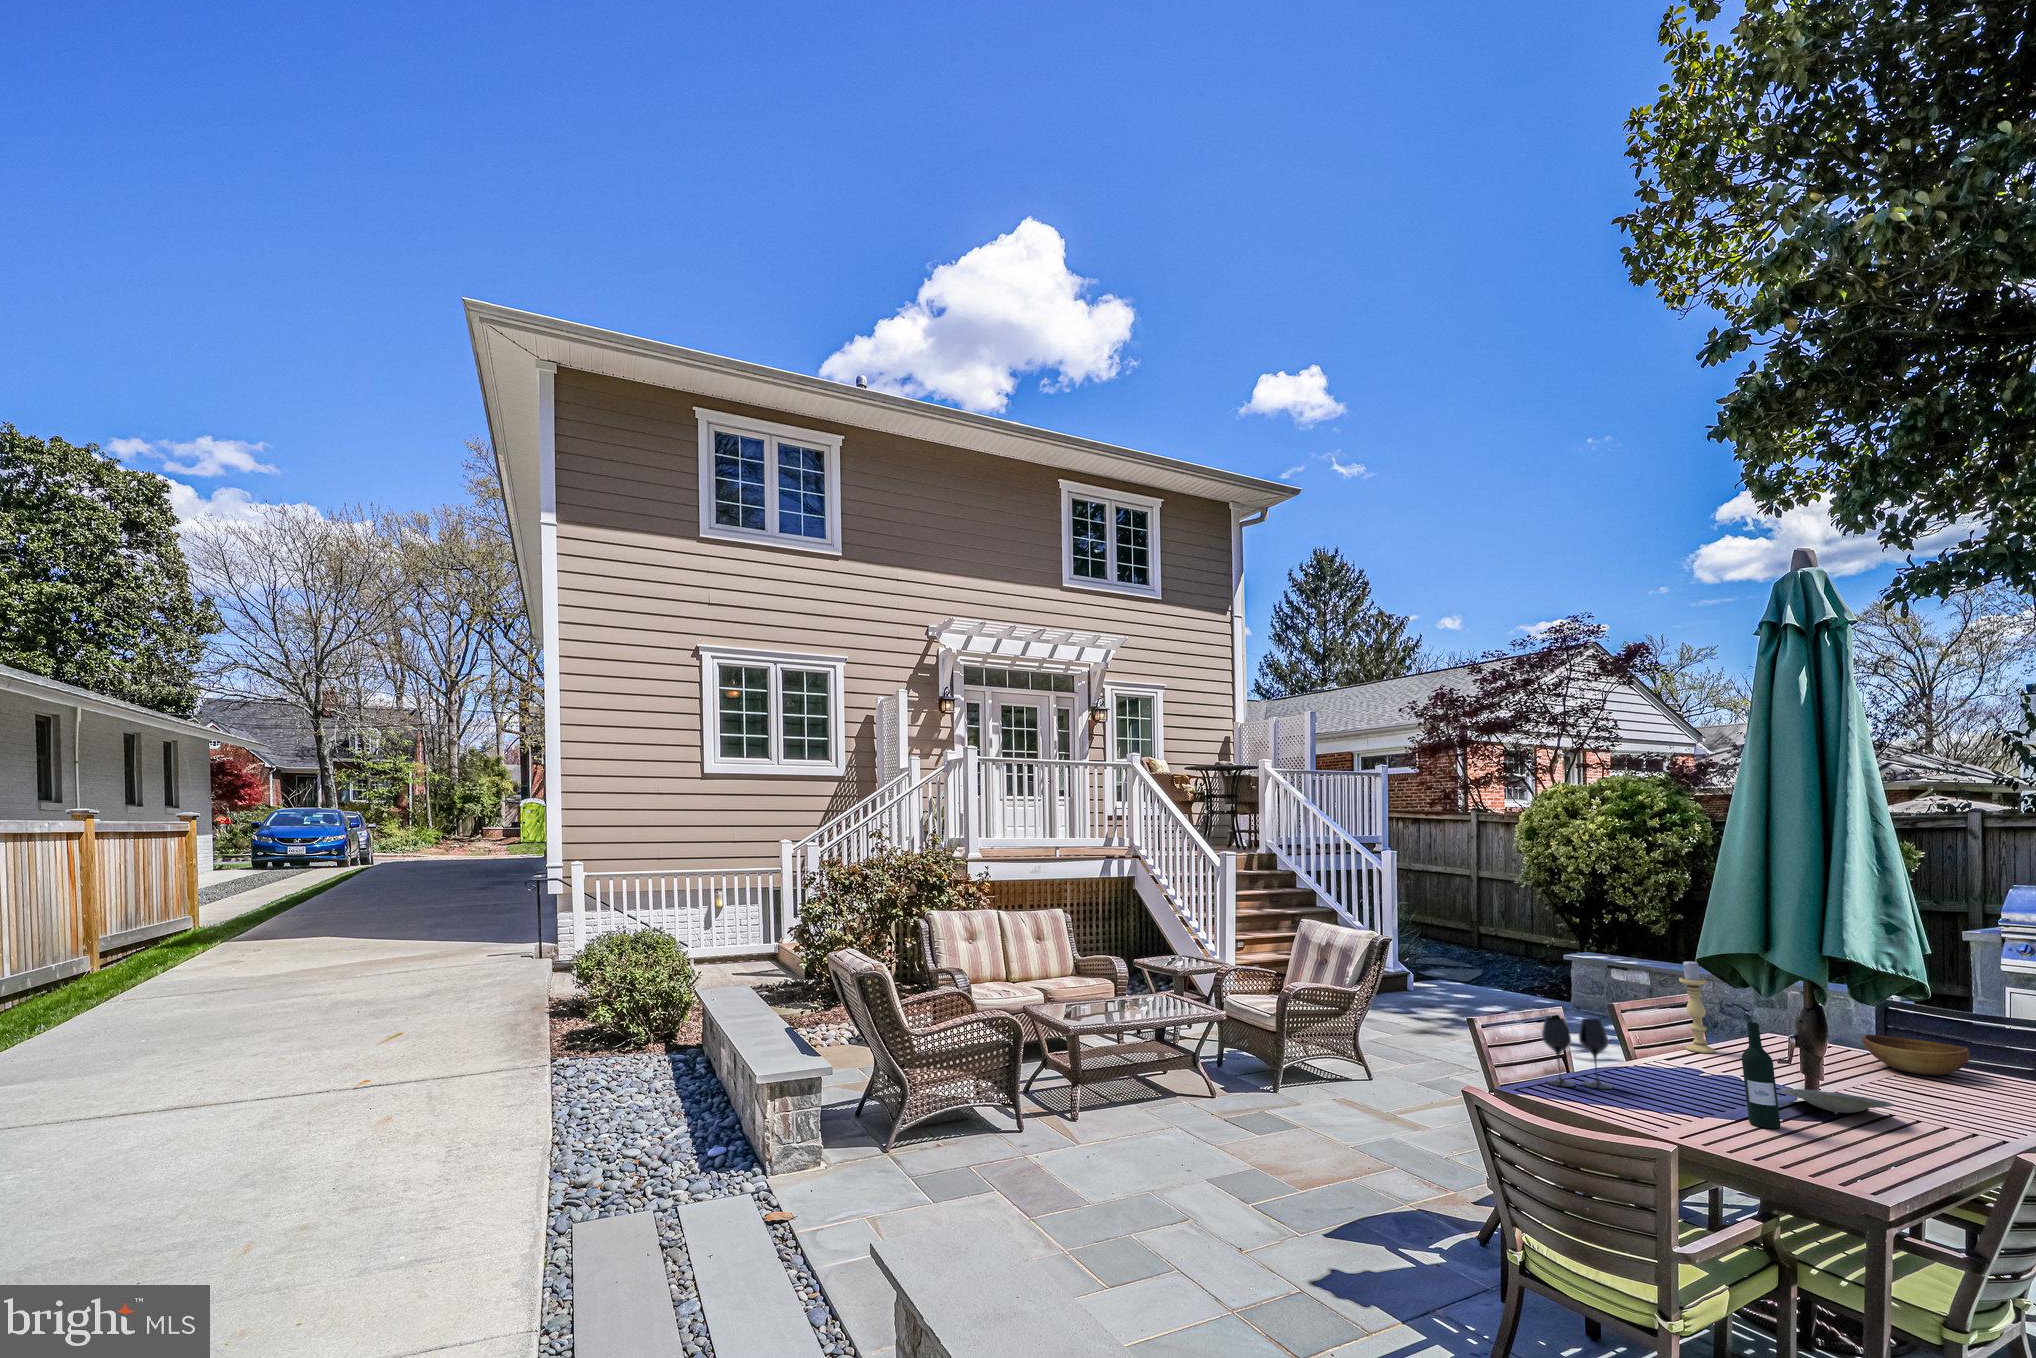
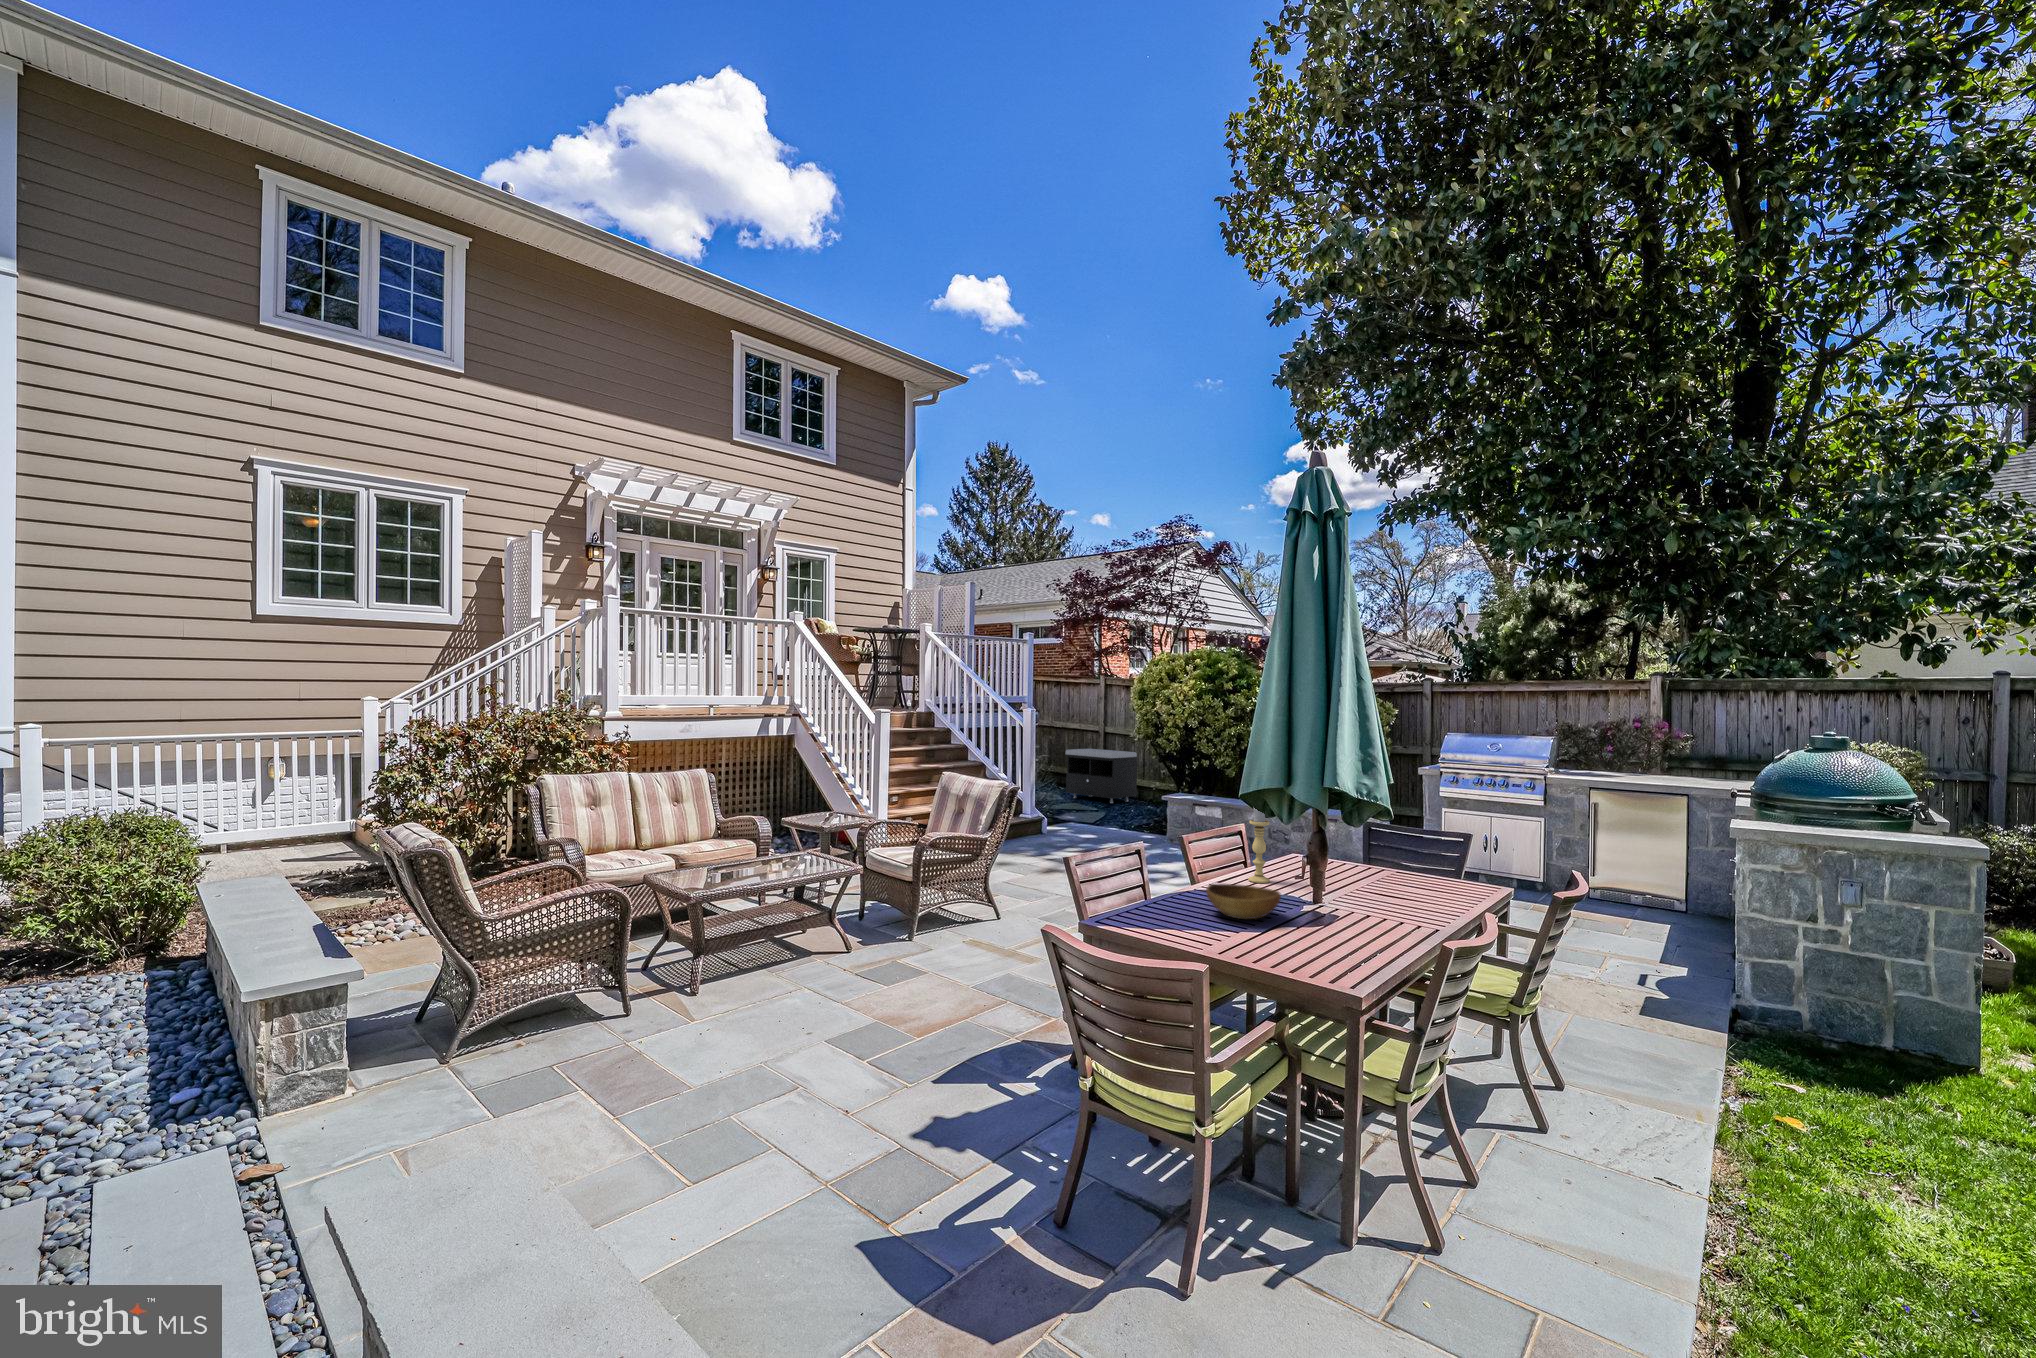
storage bench: none [1435,896,1533,963] -> present [1065,749,1137,803]
wine glass: present [1542,1016,1613,1089] -> none [1137,864,1193,928]
wine bottle: present [1742,1022,1781,1129] -> none [1296,862,1319,953]
bowl: present [1862,1035,1970,1075] -> present [1206,884,1281,919]
plate: present [1779,1089,1894,1114] -> none [1317,915,1398,933]

